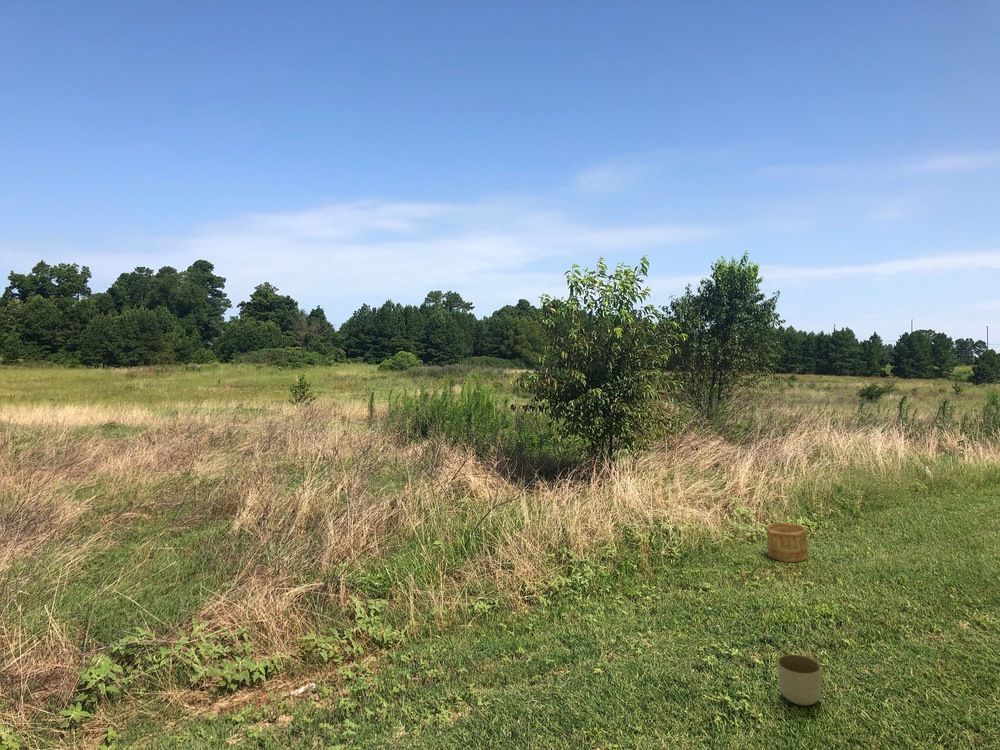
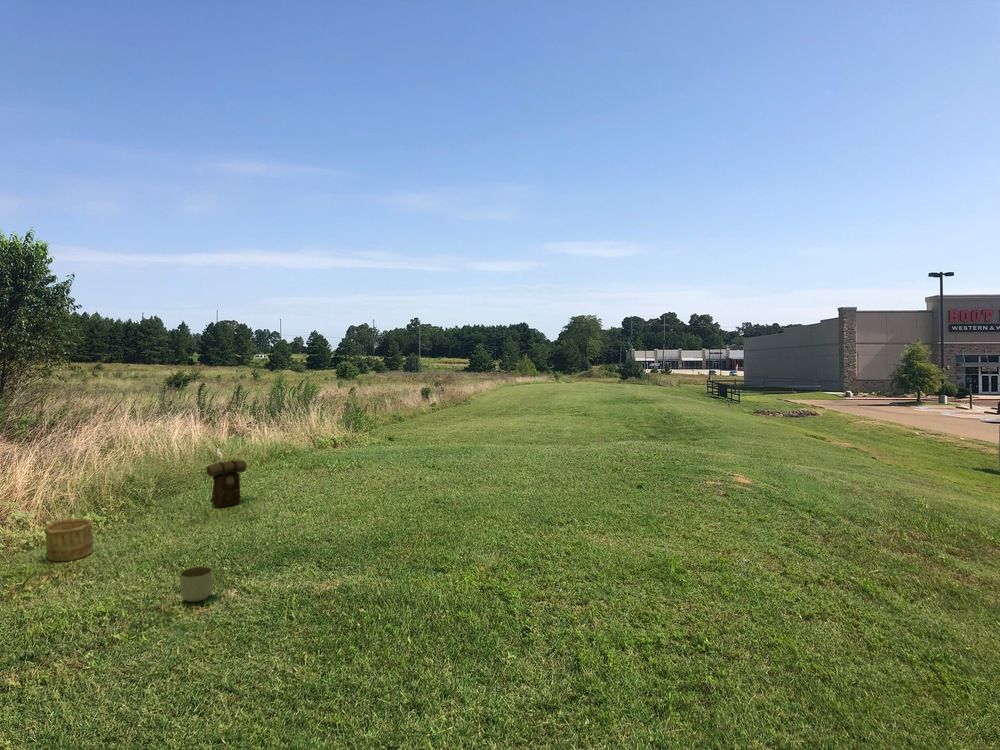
backpack: none [924,486,975,536] -> present [207,460,247,507]
planter: present [777,654,822,706] -> present [179,566,213,602]

